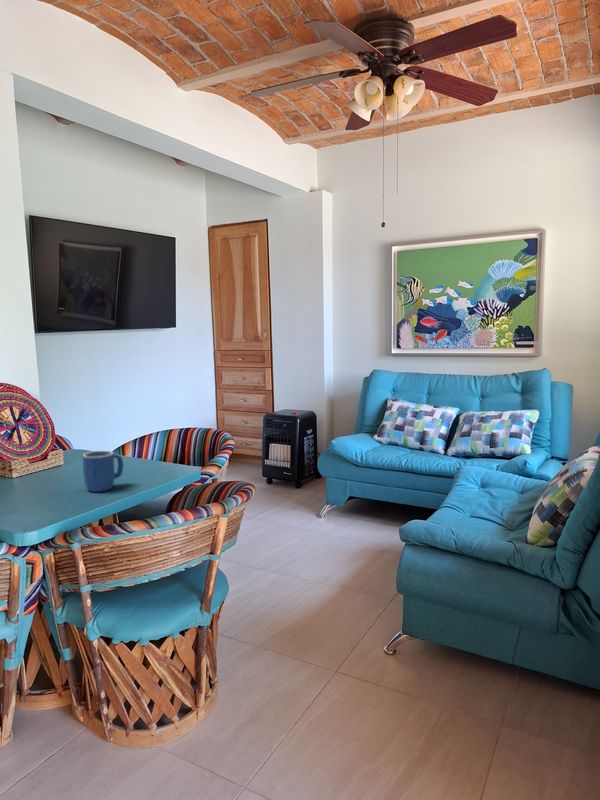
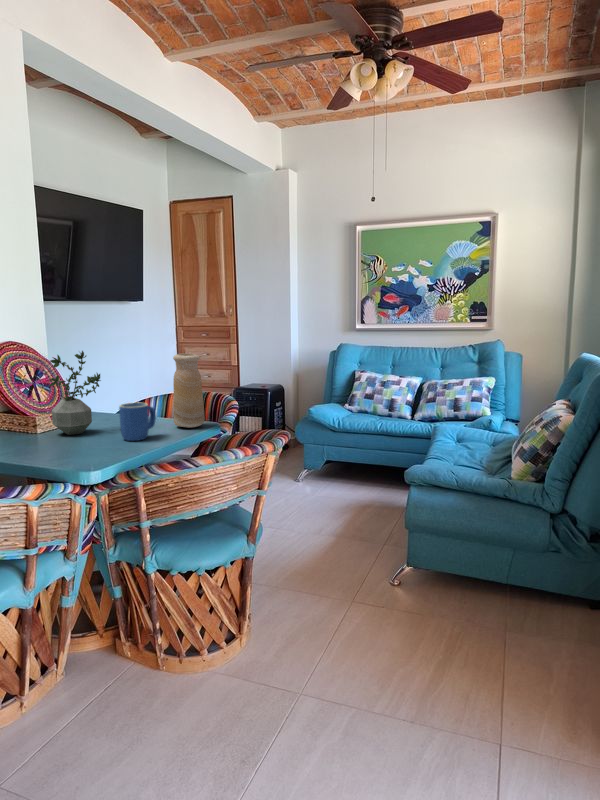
potted plant: none [18,395,76,482] -> present [49,351,101,435]
vase: none [147,398,181,475] -> present [173,354,205,428]

